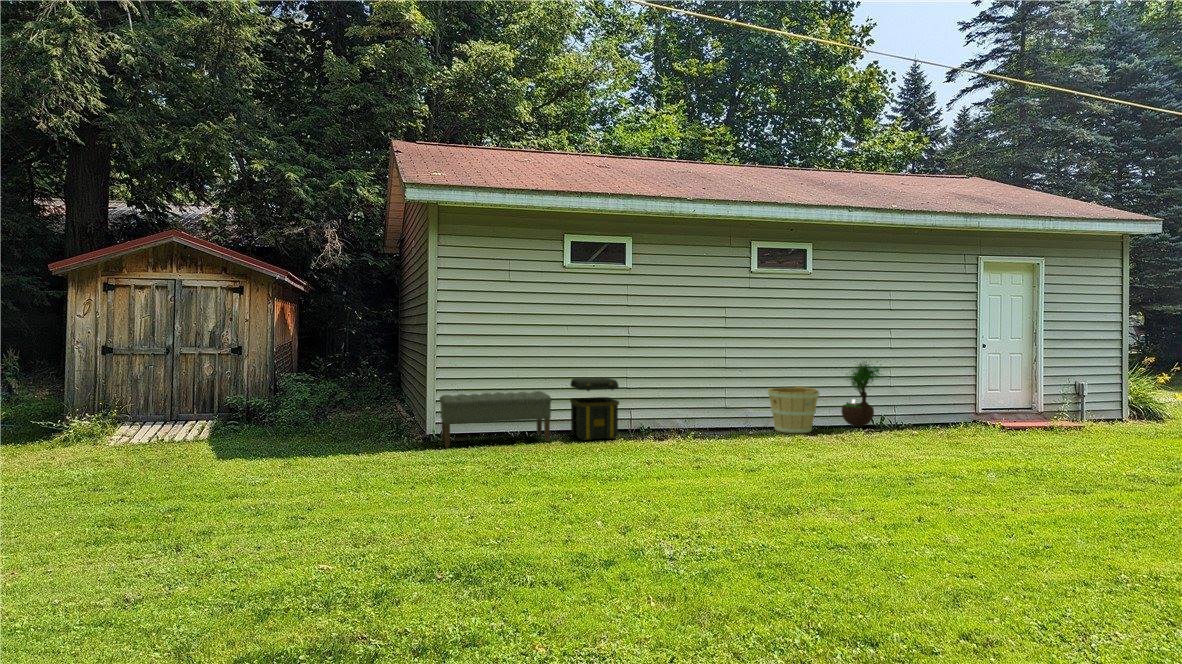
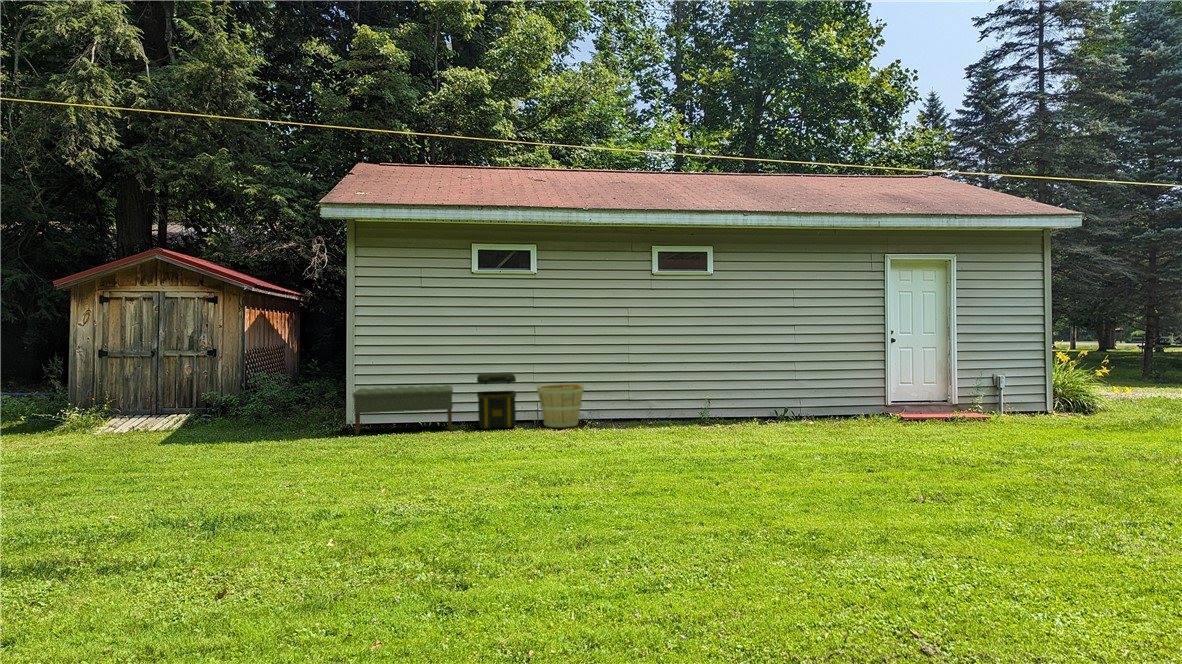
potted tree: present [842,362,882,427] -> none [739,352,778,418]
wooden bucket: present [768,386,819,433] -> present [537,383,584,428]

